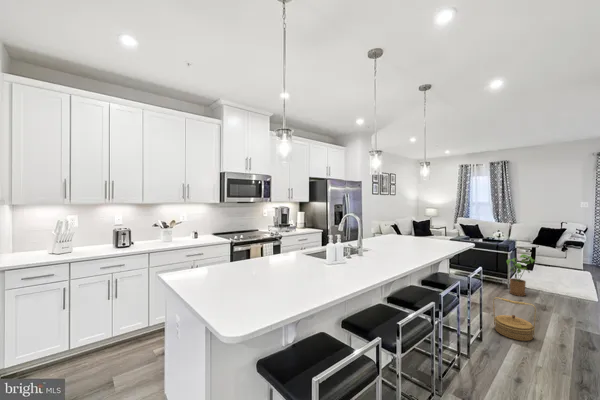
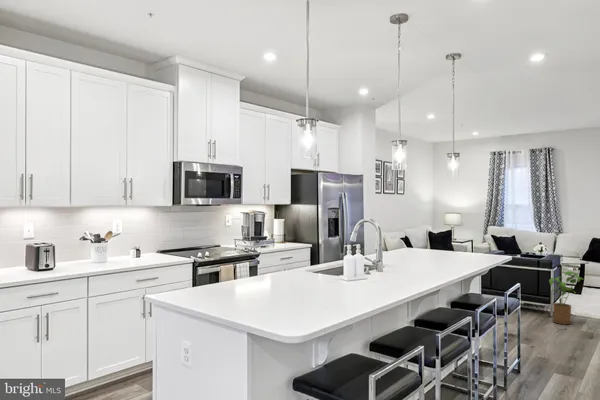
basket: present [493,297,536,341] -> none [533,321,579,370]

